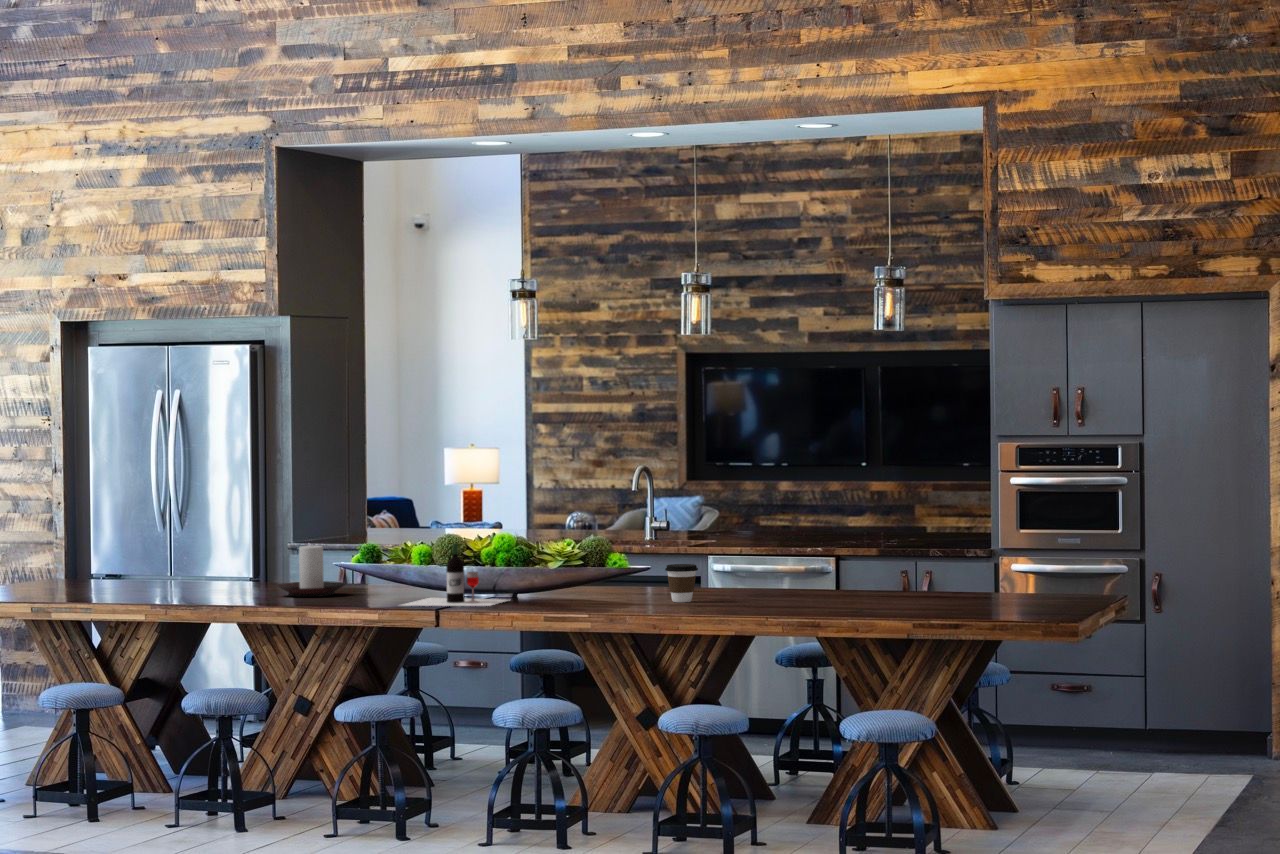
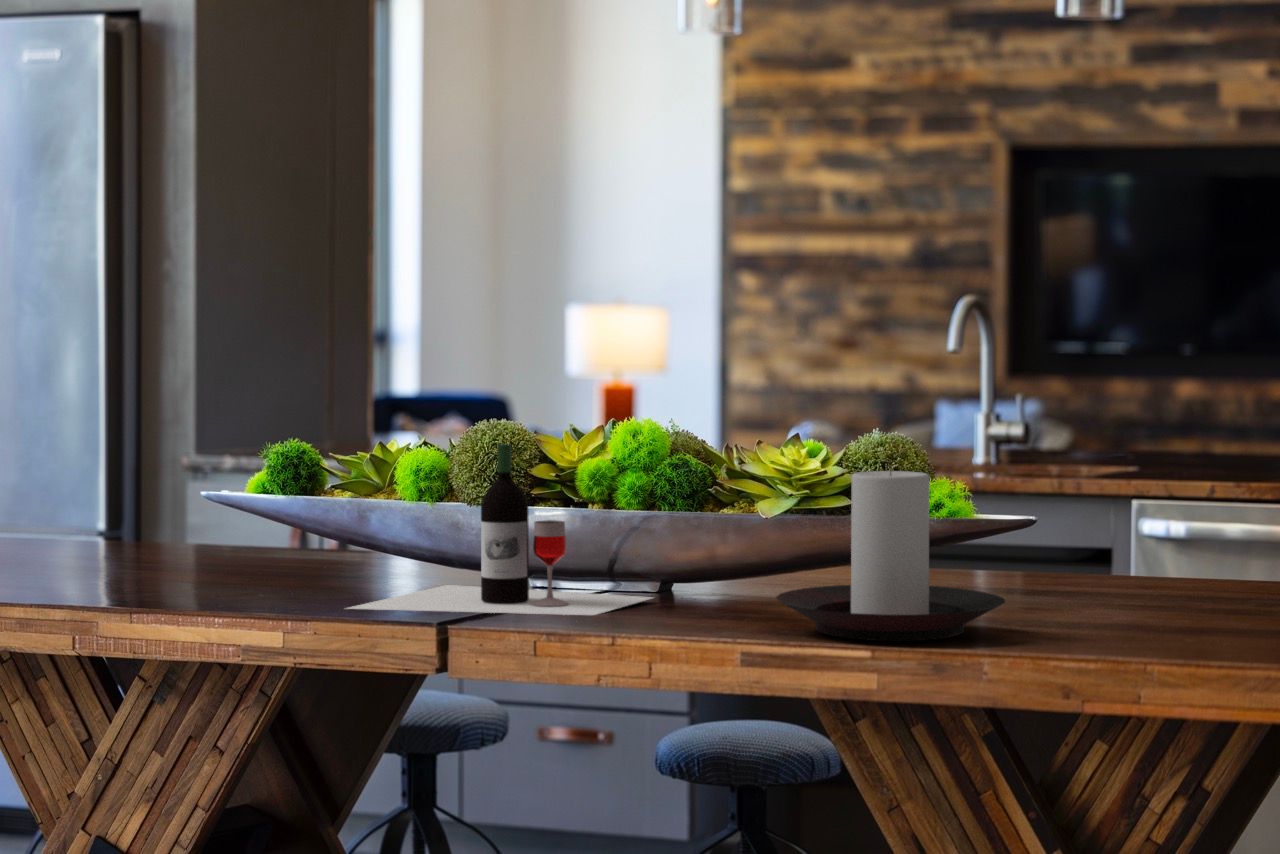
candle holder: present [277,545,346,597] -> present [776,463,1005,641]
coffee cup: present [665,564,698,602] -> none [1079,511,1173,618]

